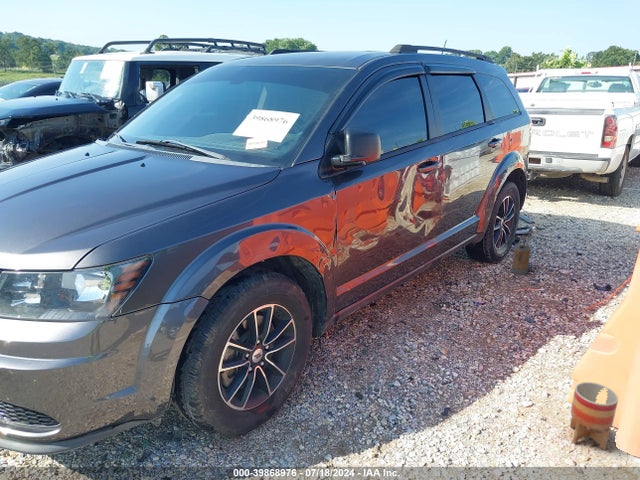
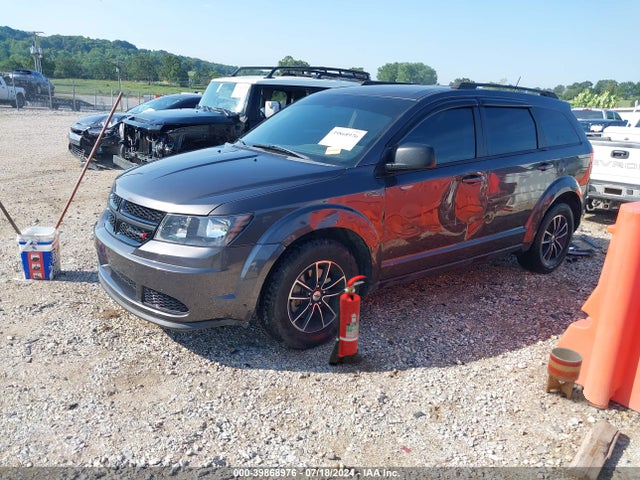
watering can: present [512,237,531,275] -> none [555,251,574,284]
fire extinguisher: none [284,320,326,448] -> present [328,276,365,363]

